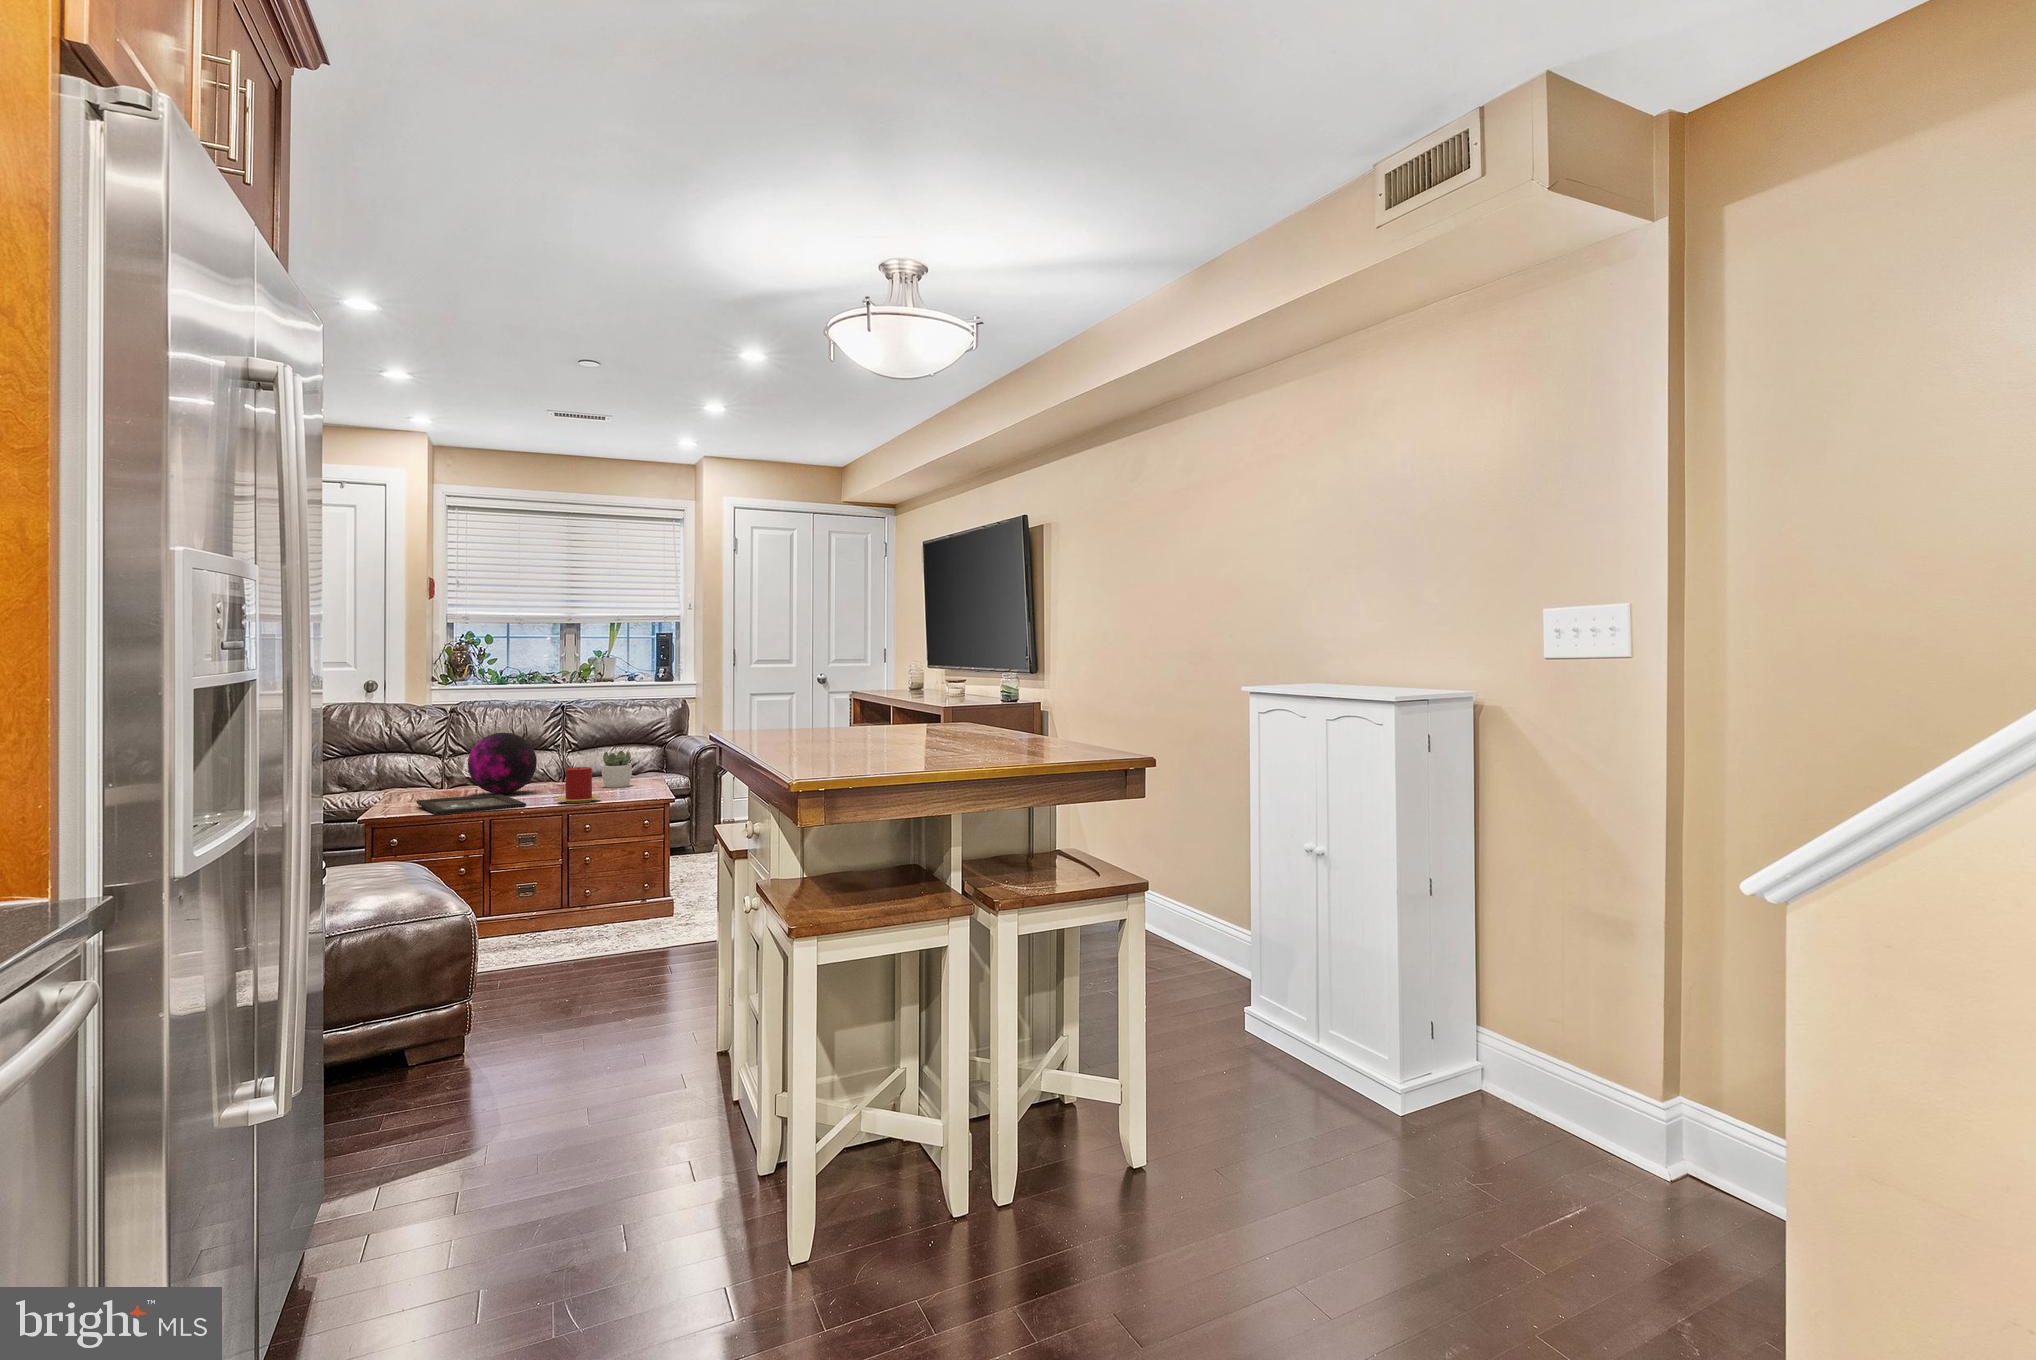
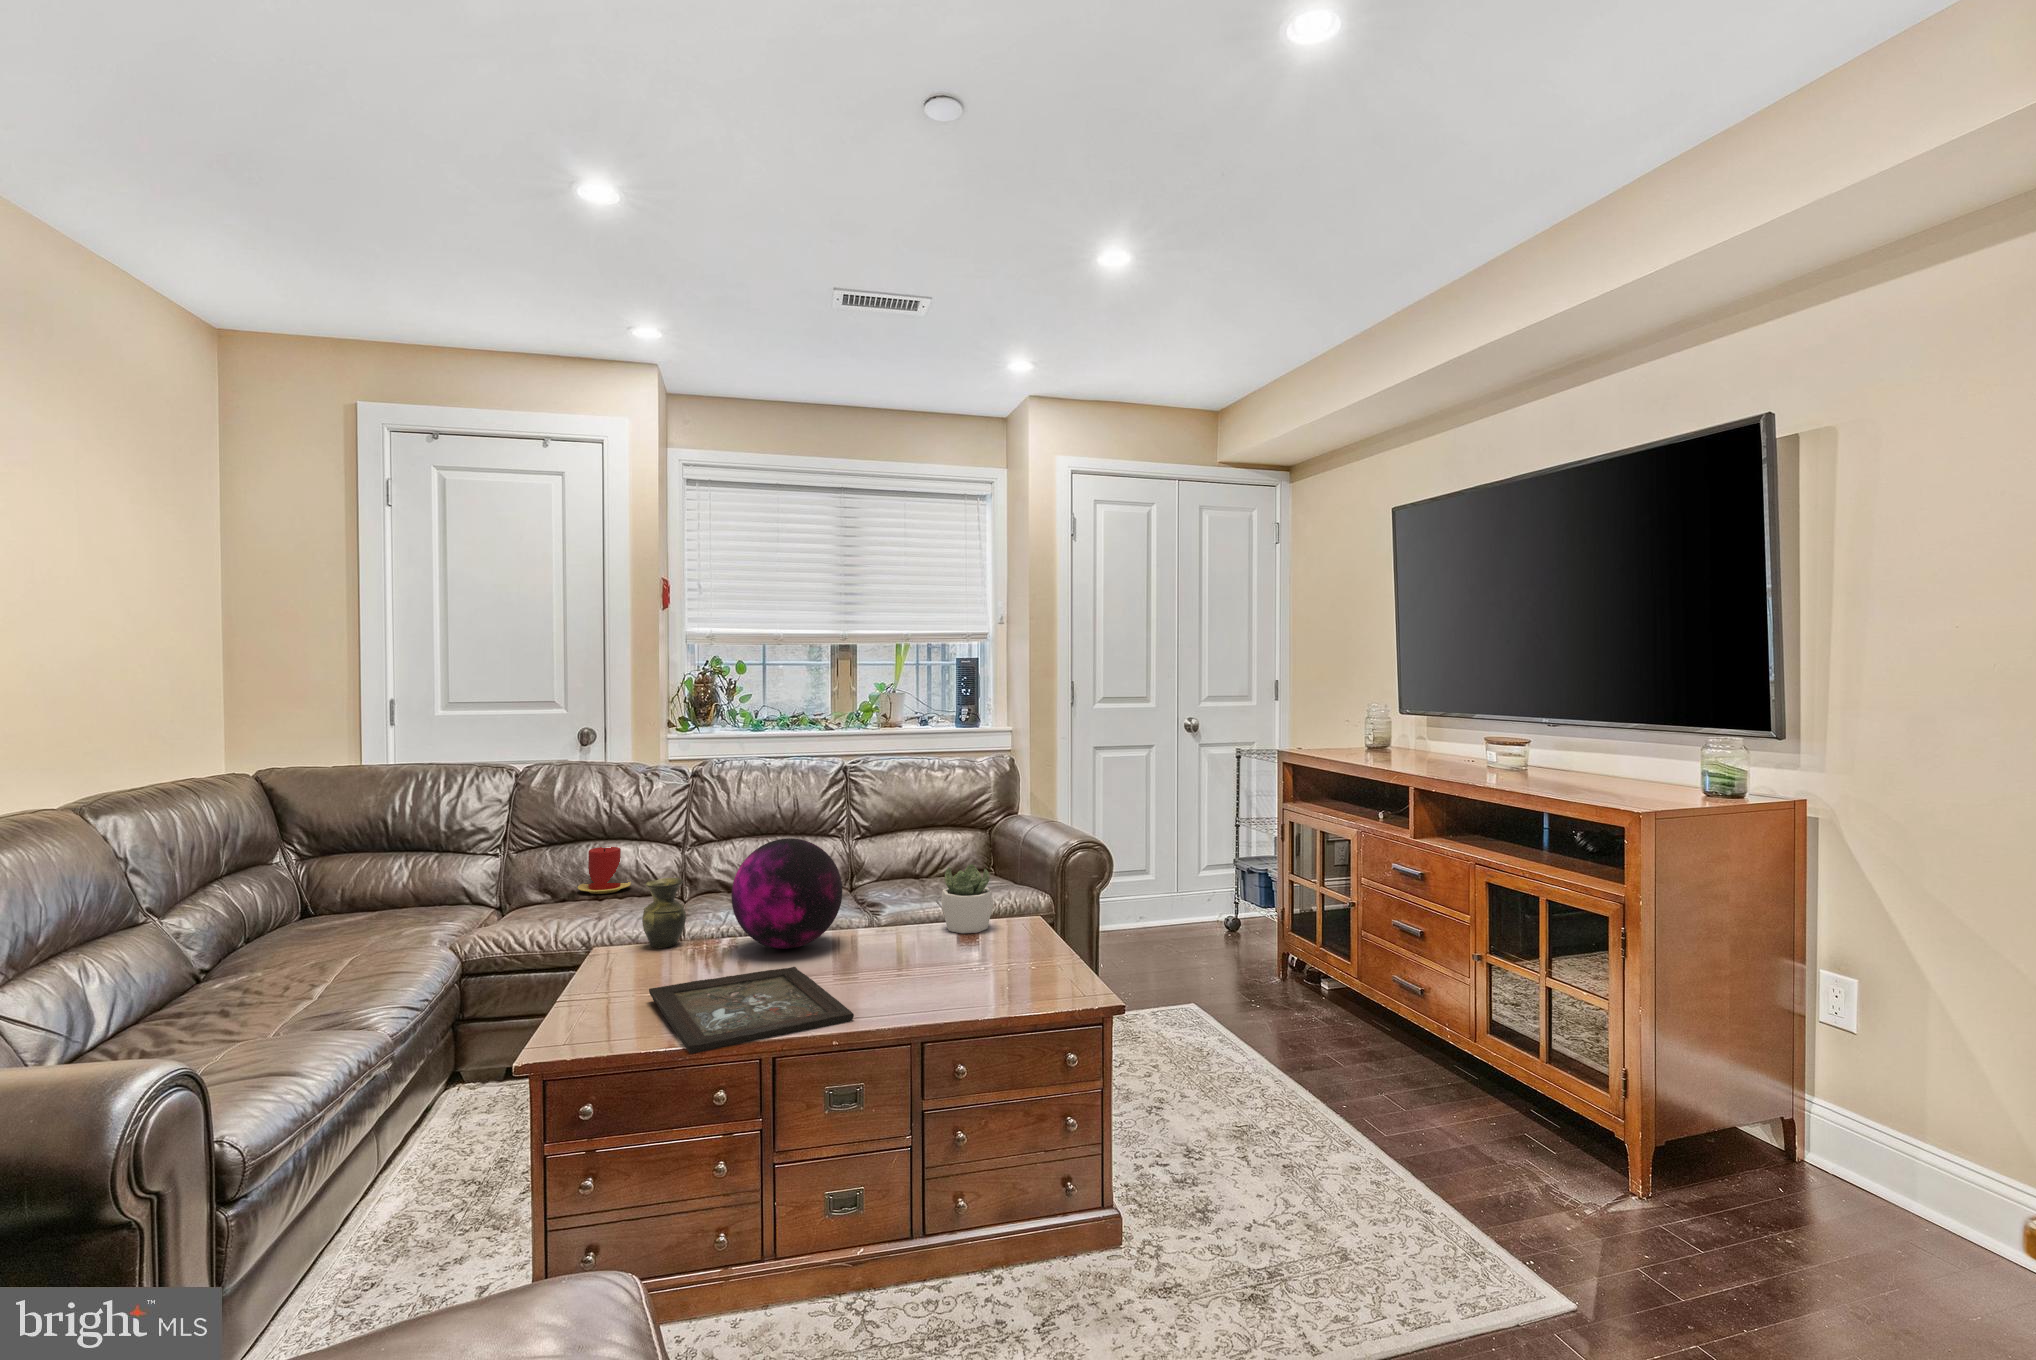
vase: none [413,758,441,796] -> present [642,878,686,948]
candle: present [557,767,601,803] -> present [578,847,631,894]

